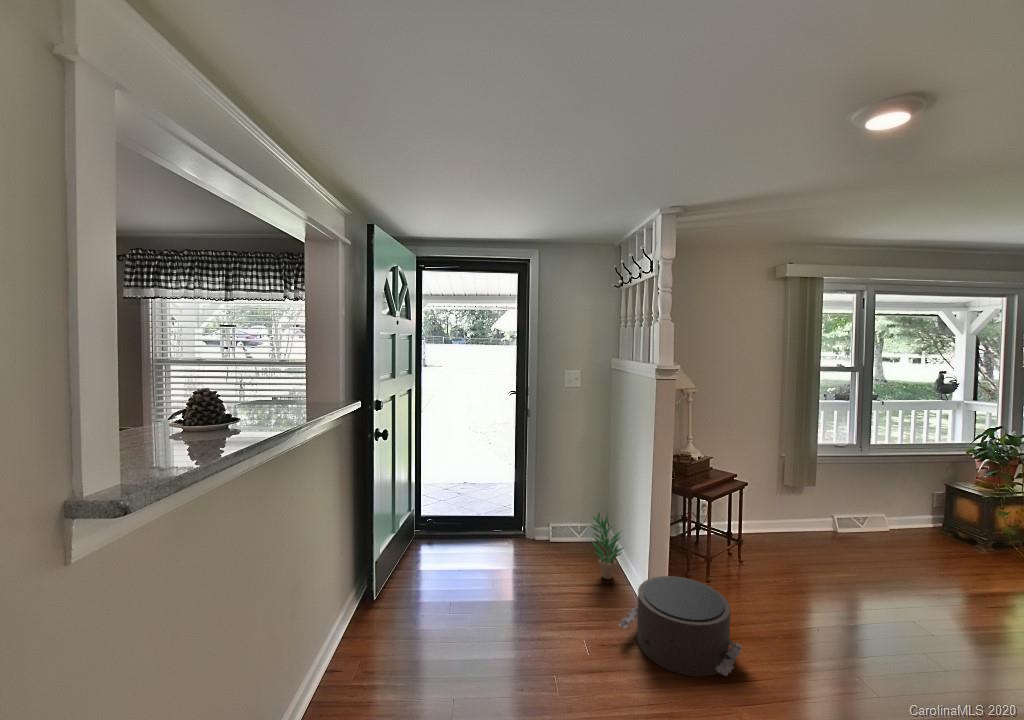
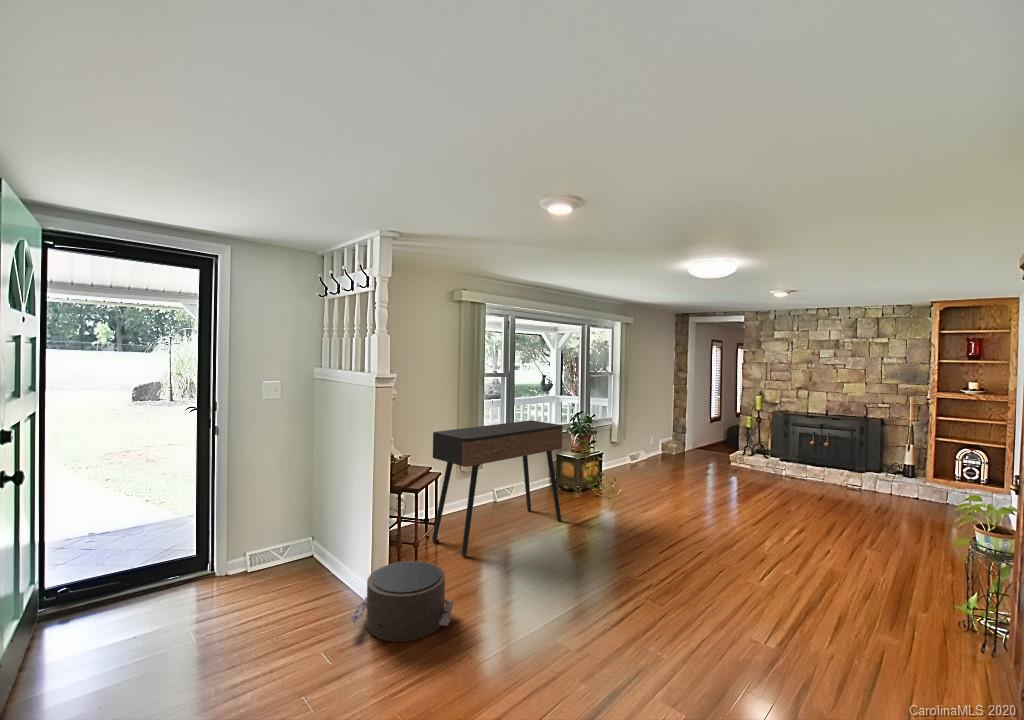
console table: none [736,433,952,591] -> present [432,420,563,556]
potted plant: present [592,512,623,579] -> none [303,522,343,590]

